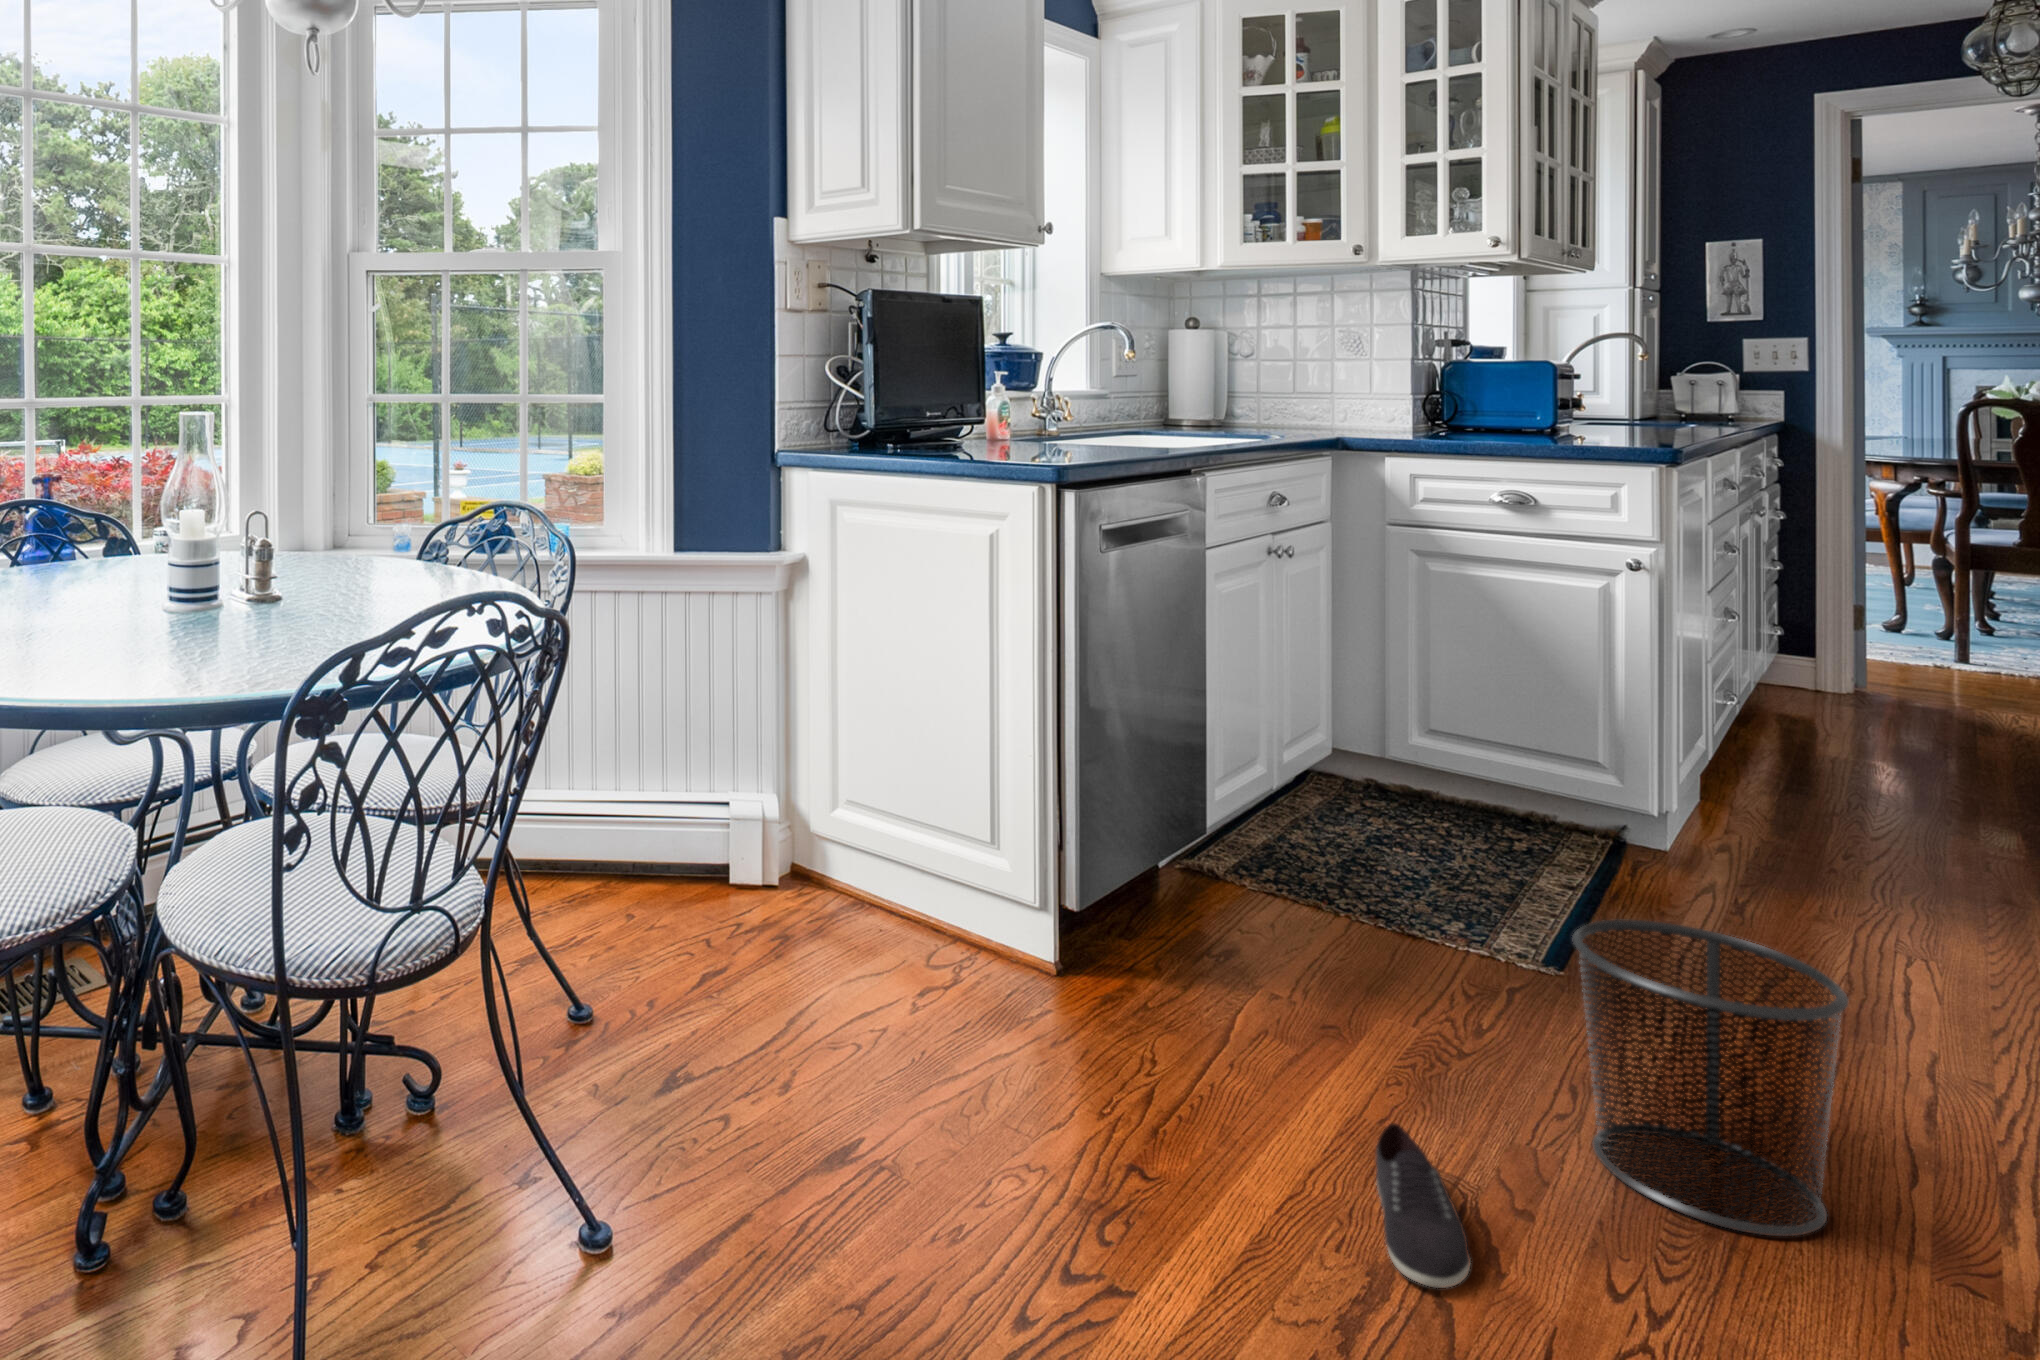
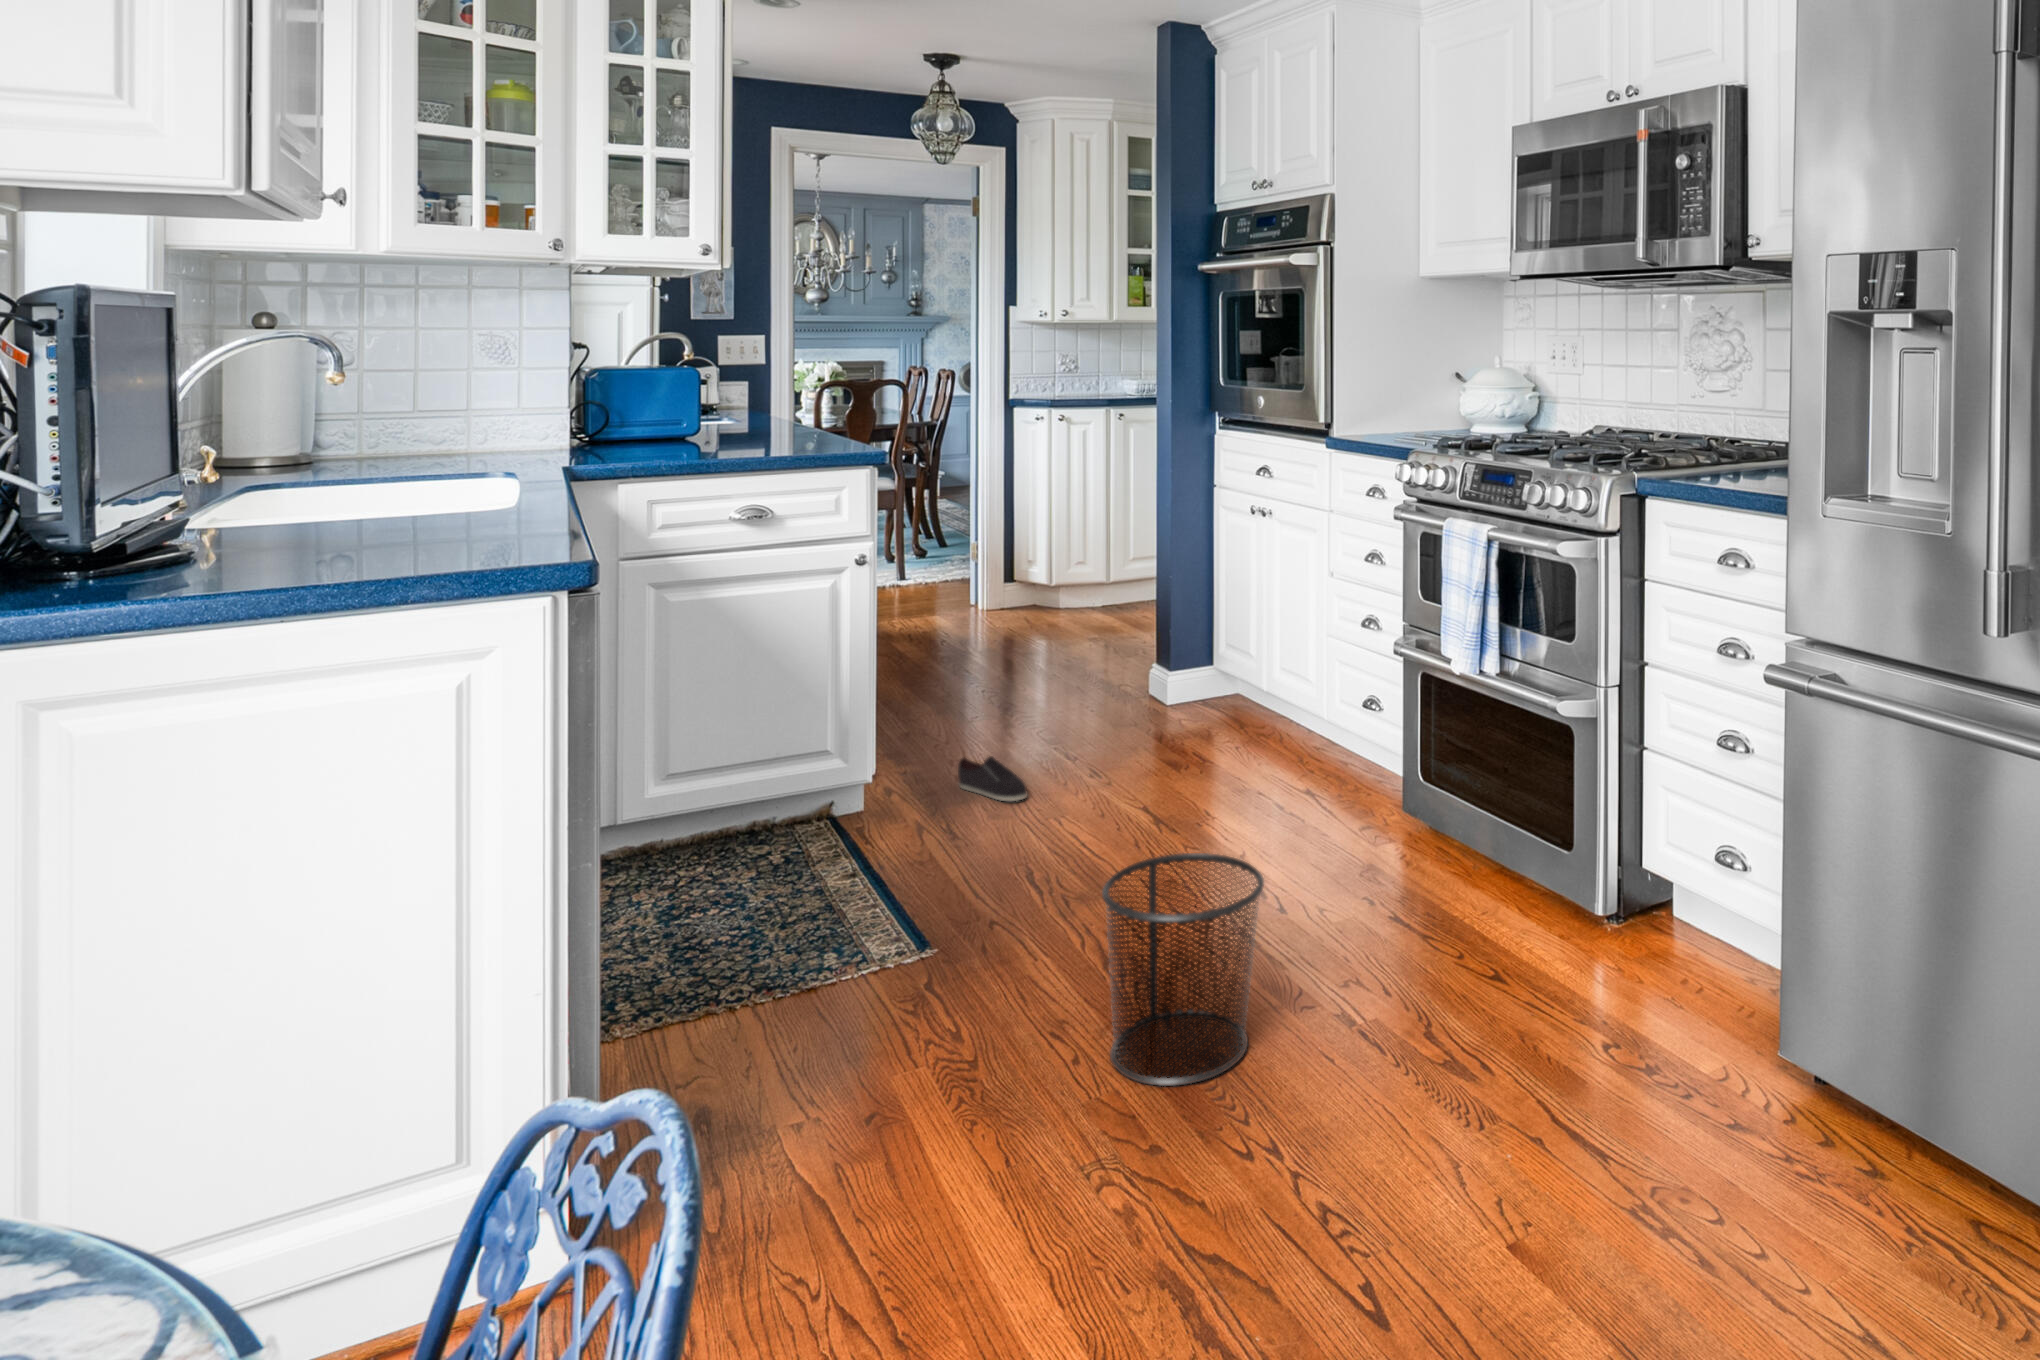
shoe: present [1376,1123,1470,1288] -> present [958,756,1028,801]

